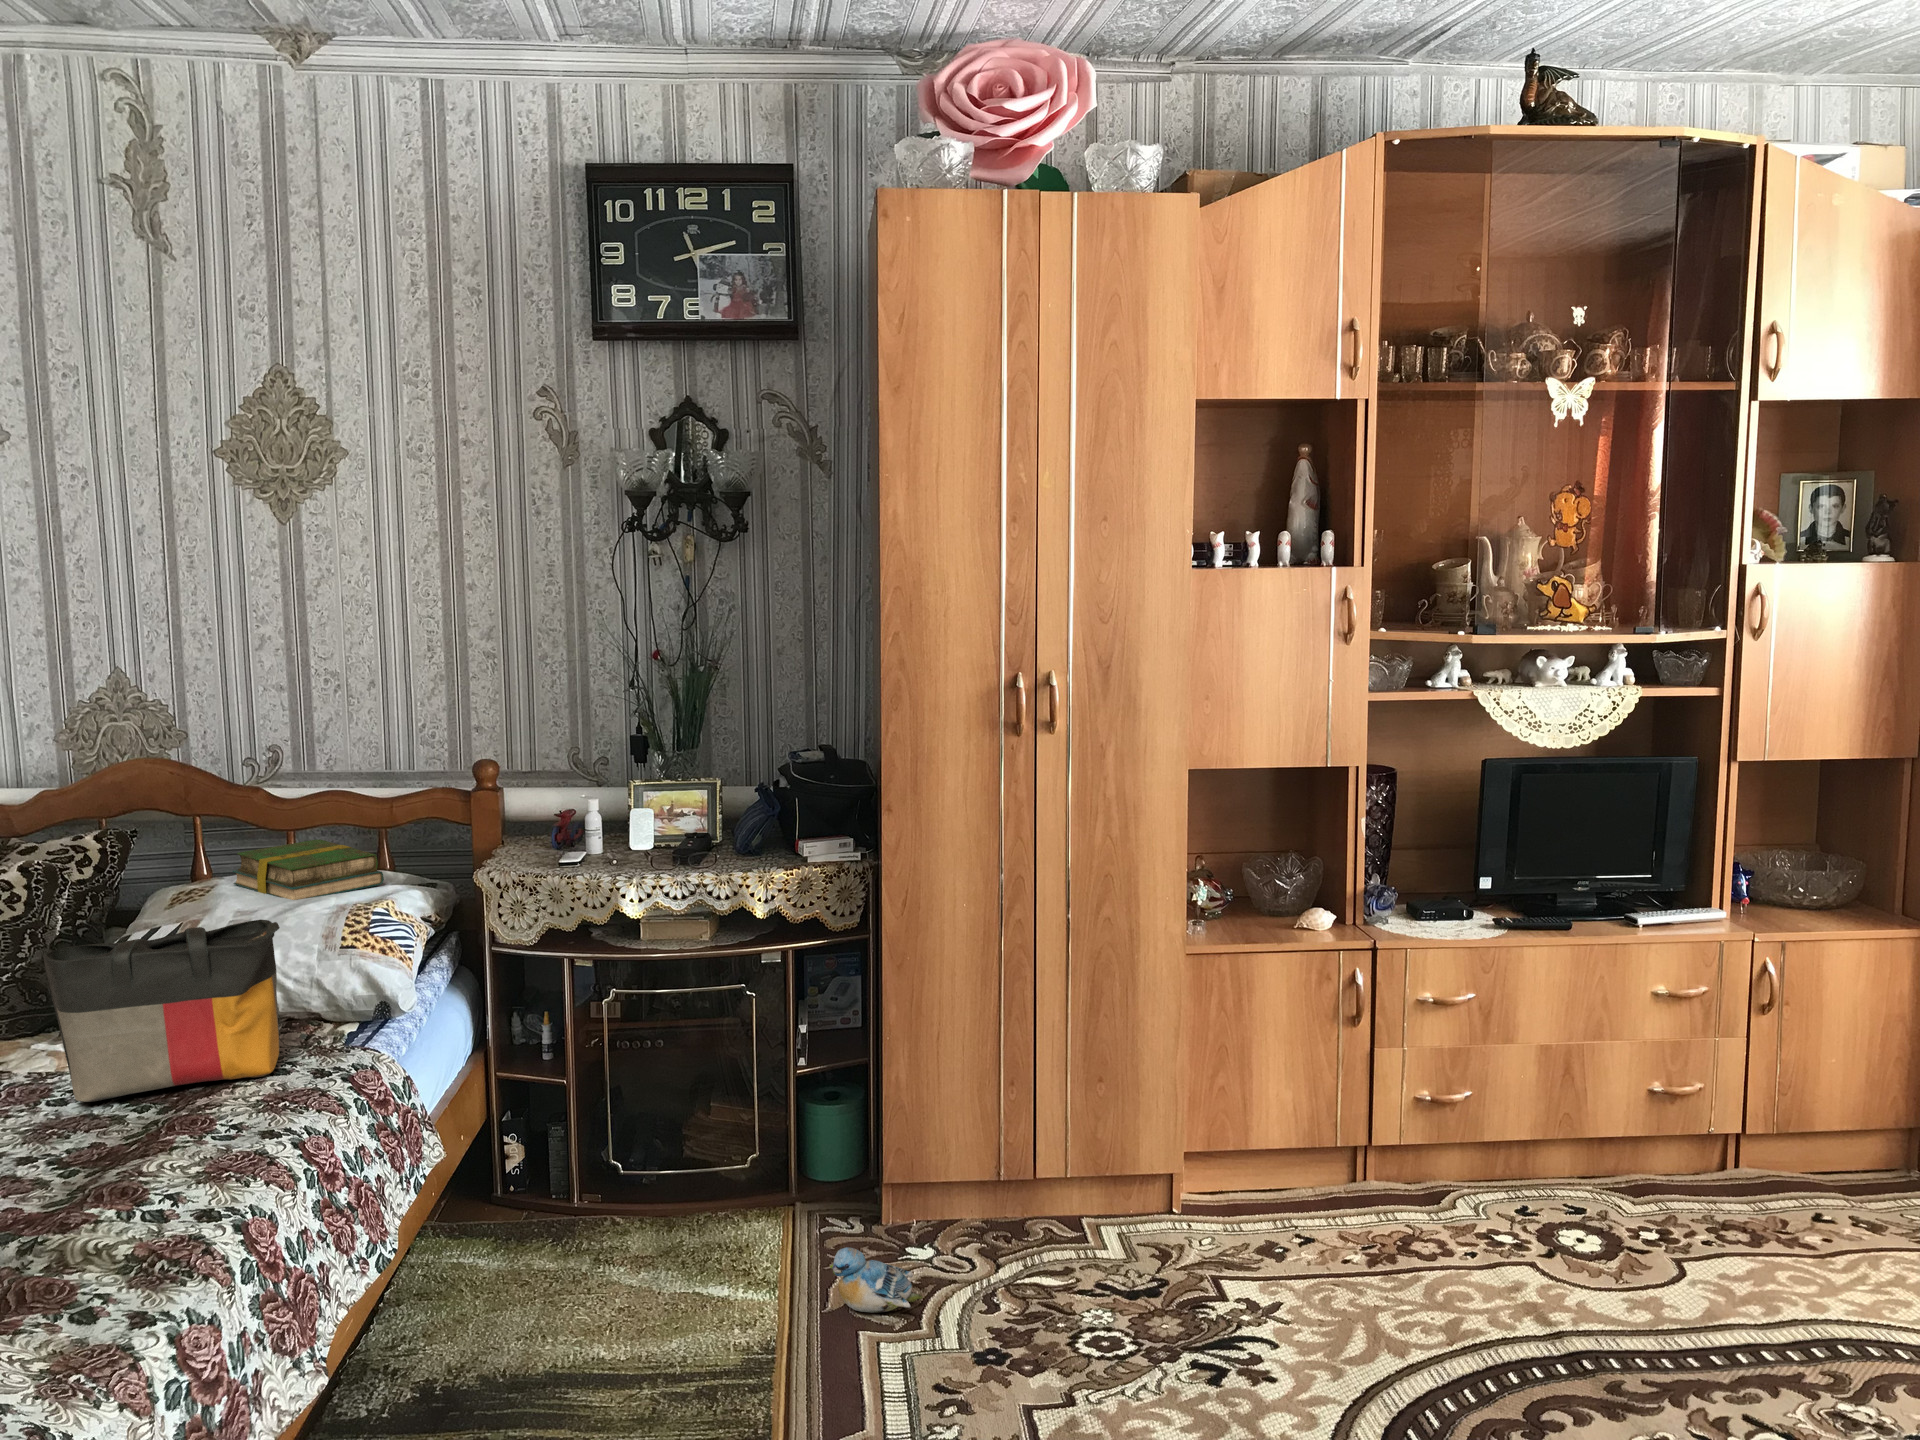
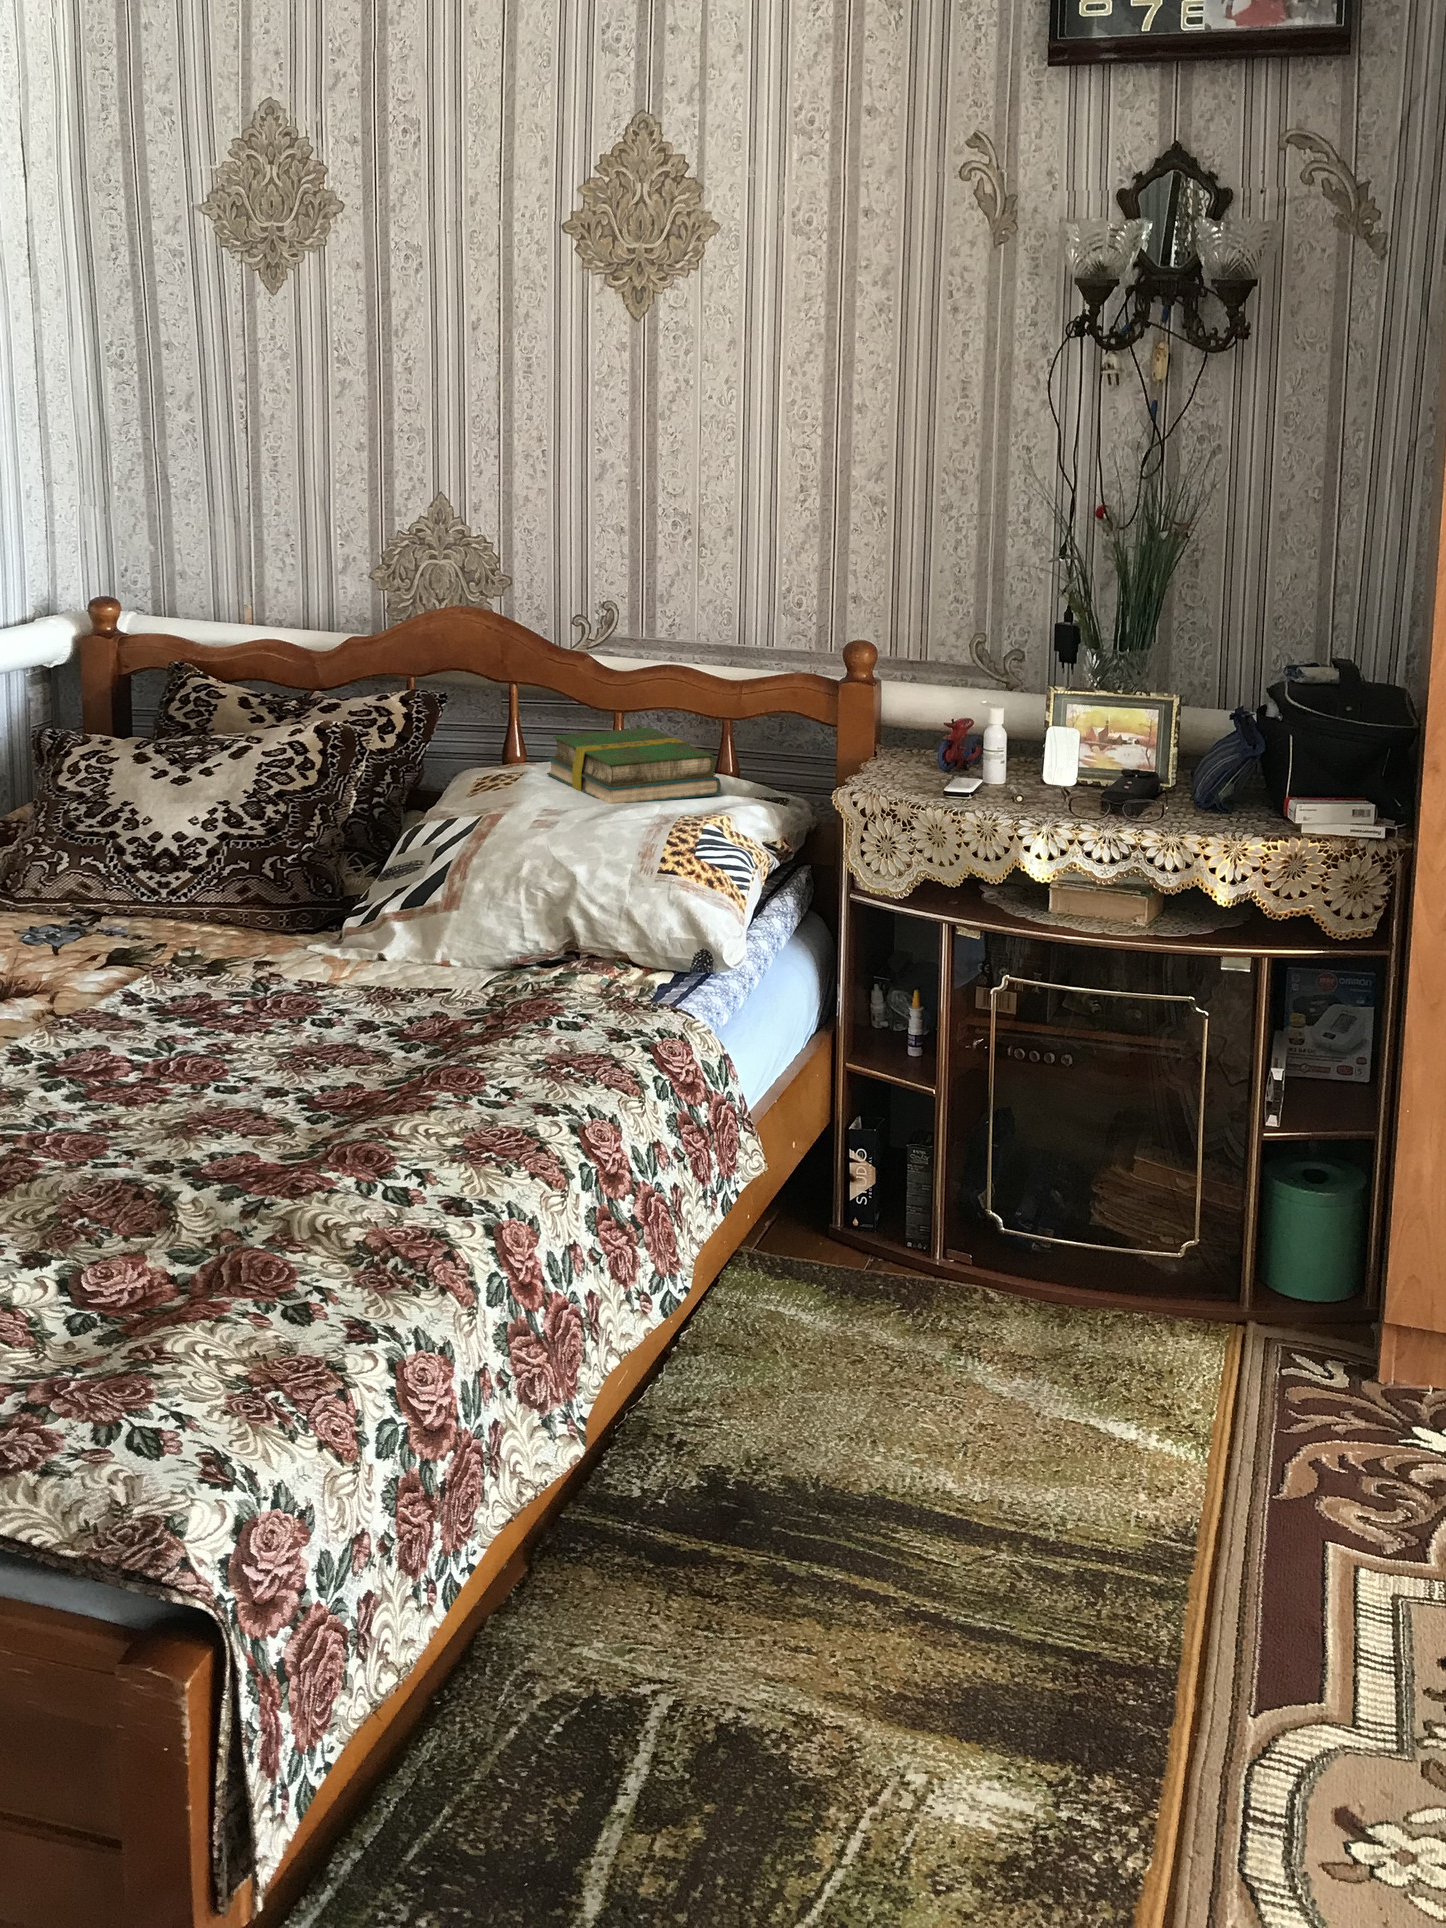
tote bag: present [43,920,280,1102] -> none [319,828,581,1028]
plush toy: present [830,1247,923,1312] -> none [1288,1414,1433,1530]

